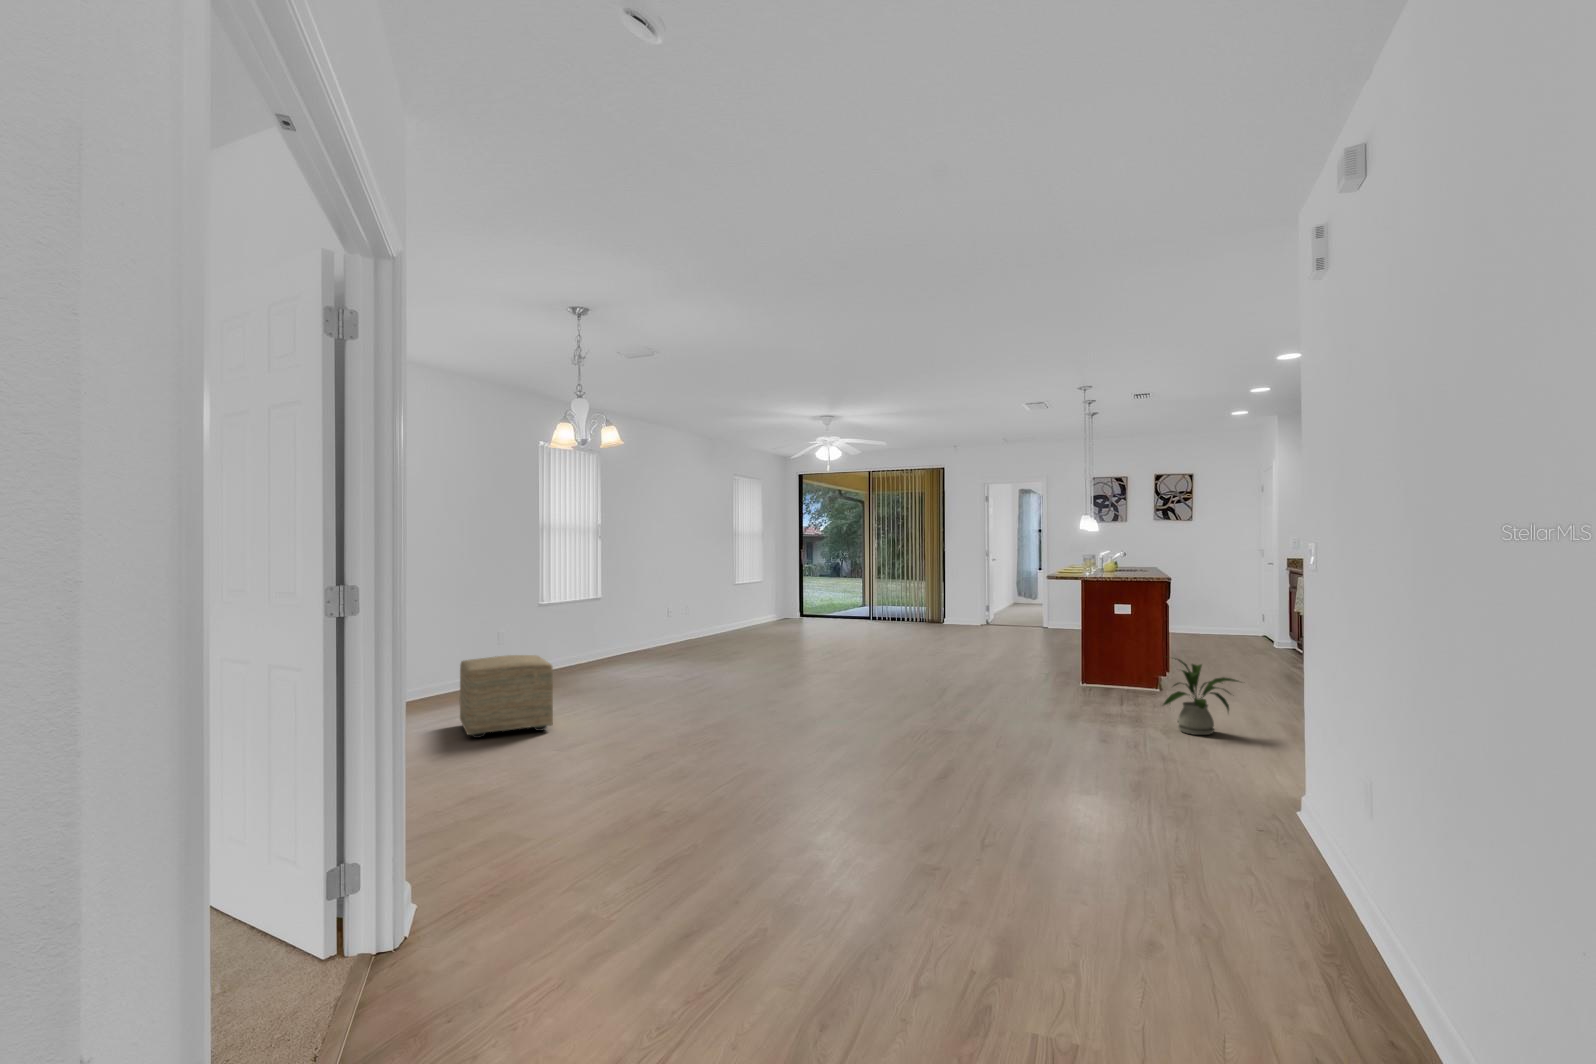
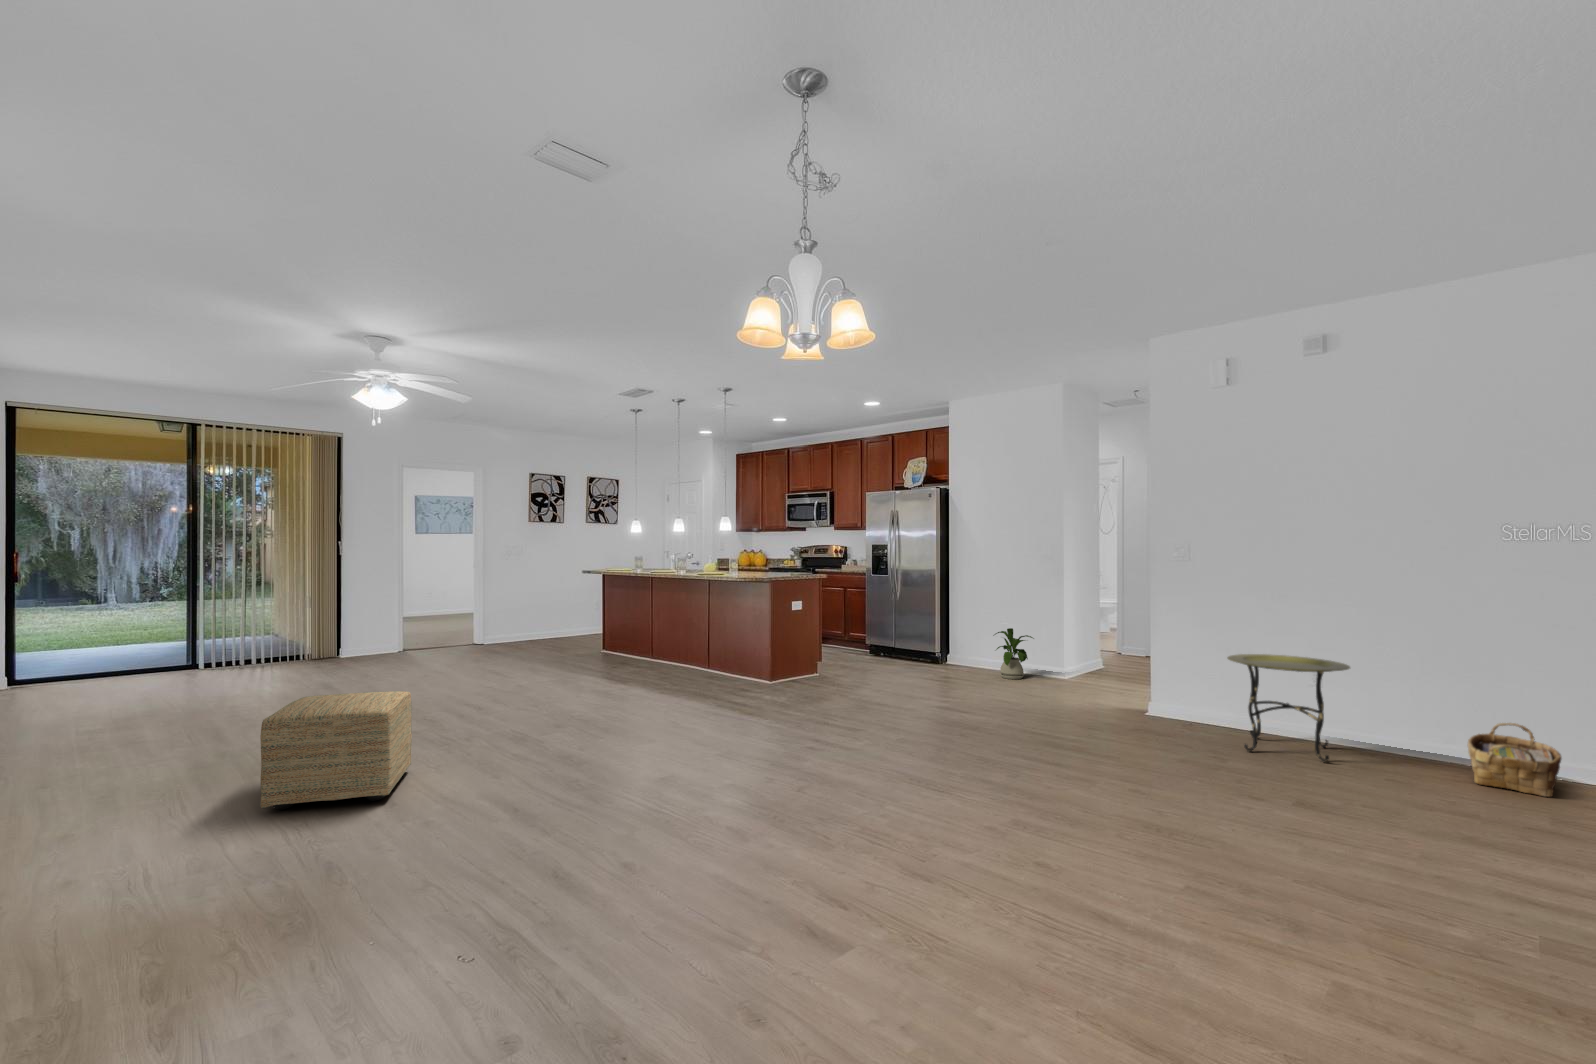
ottoman: present [460,655,553,738] -> present [260,691,412,810]
side table: none [823,679,956,828] -> present [1228,654,1350,762]
woven basket: none [721,809,845,914] -> present [1468,723,1561,797]

